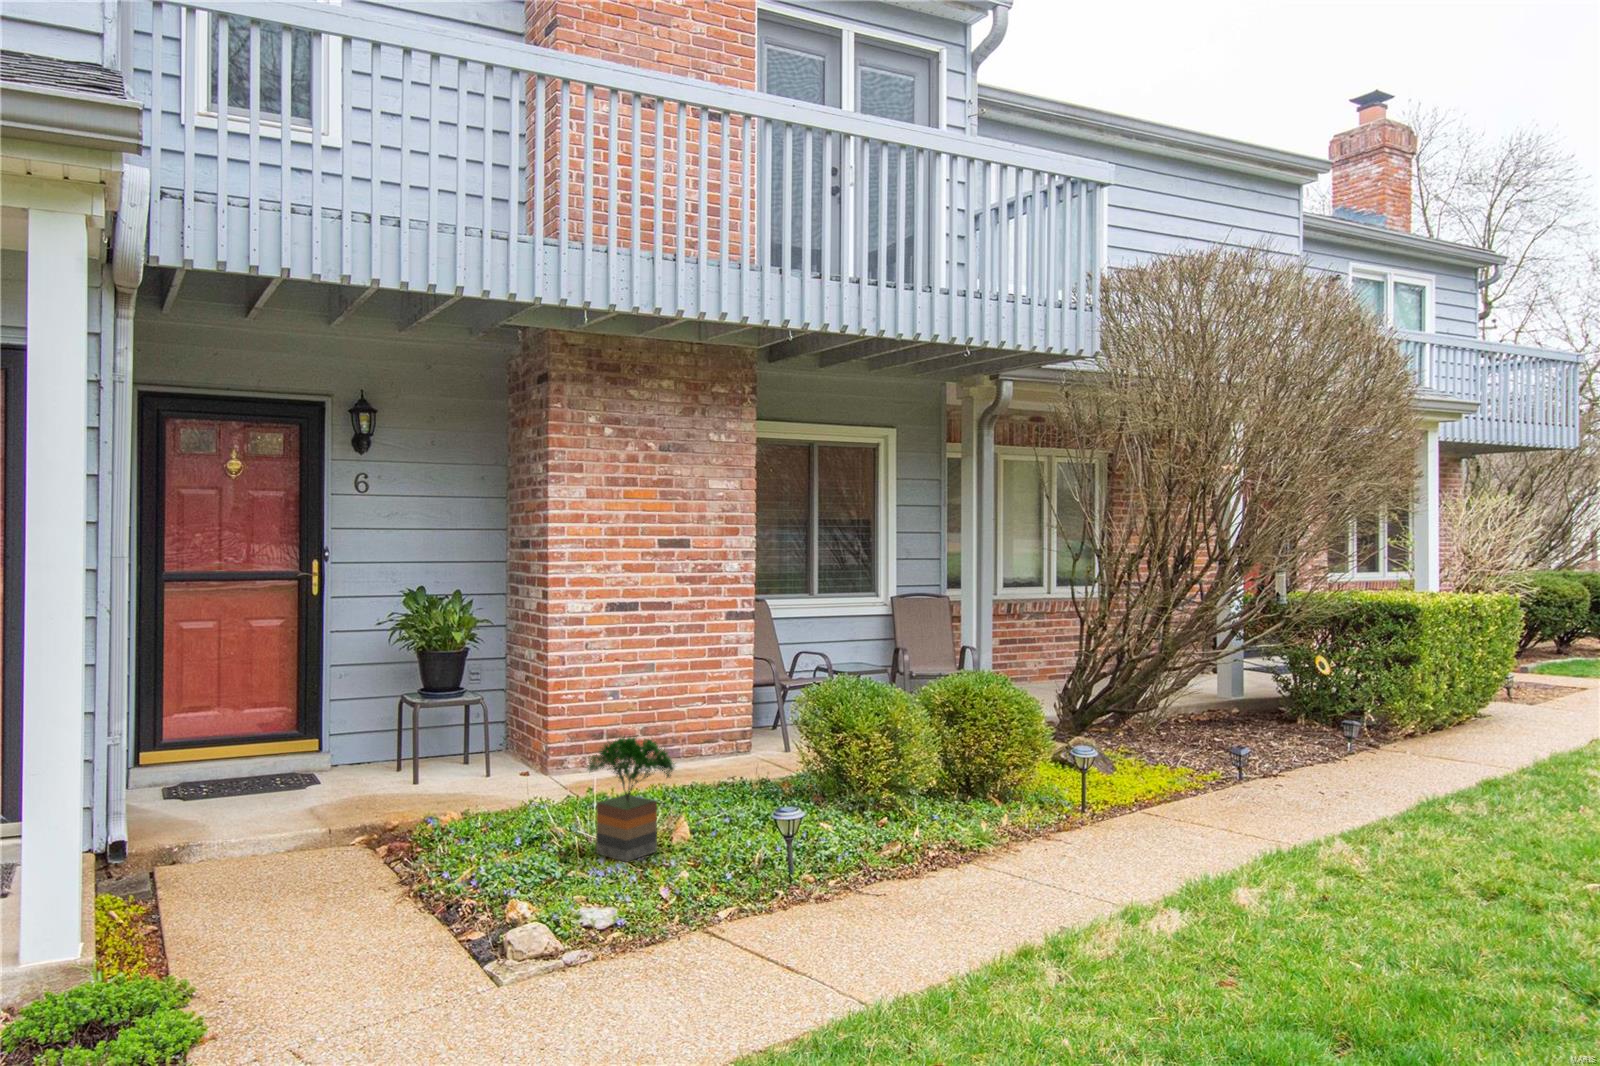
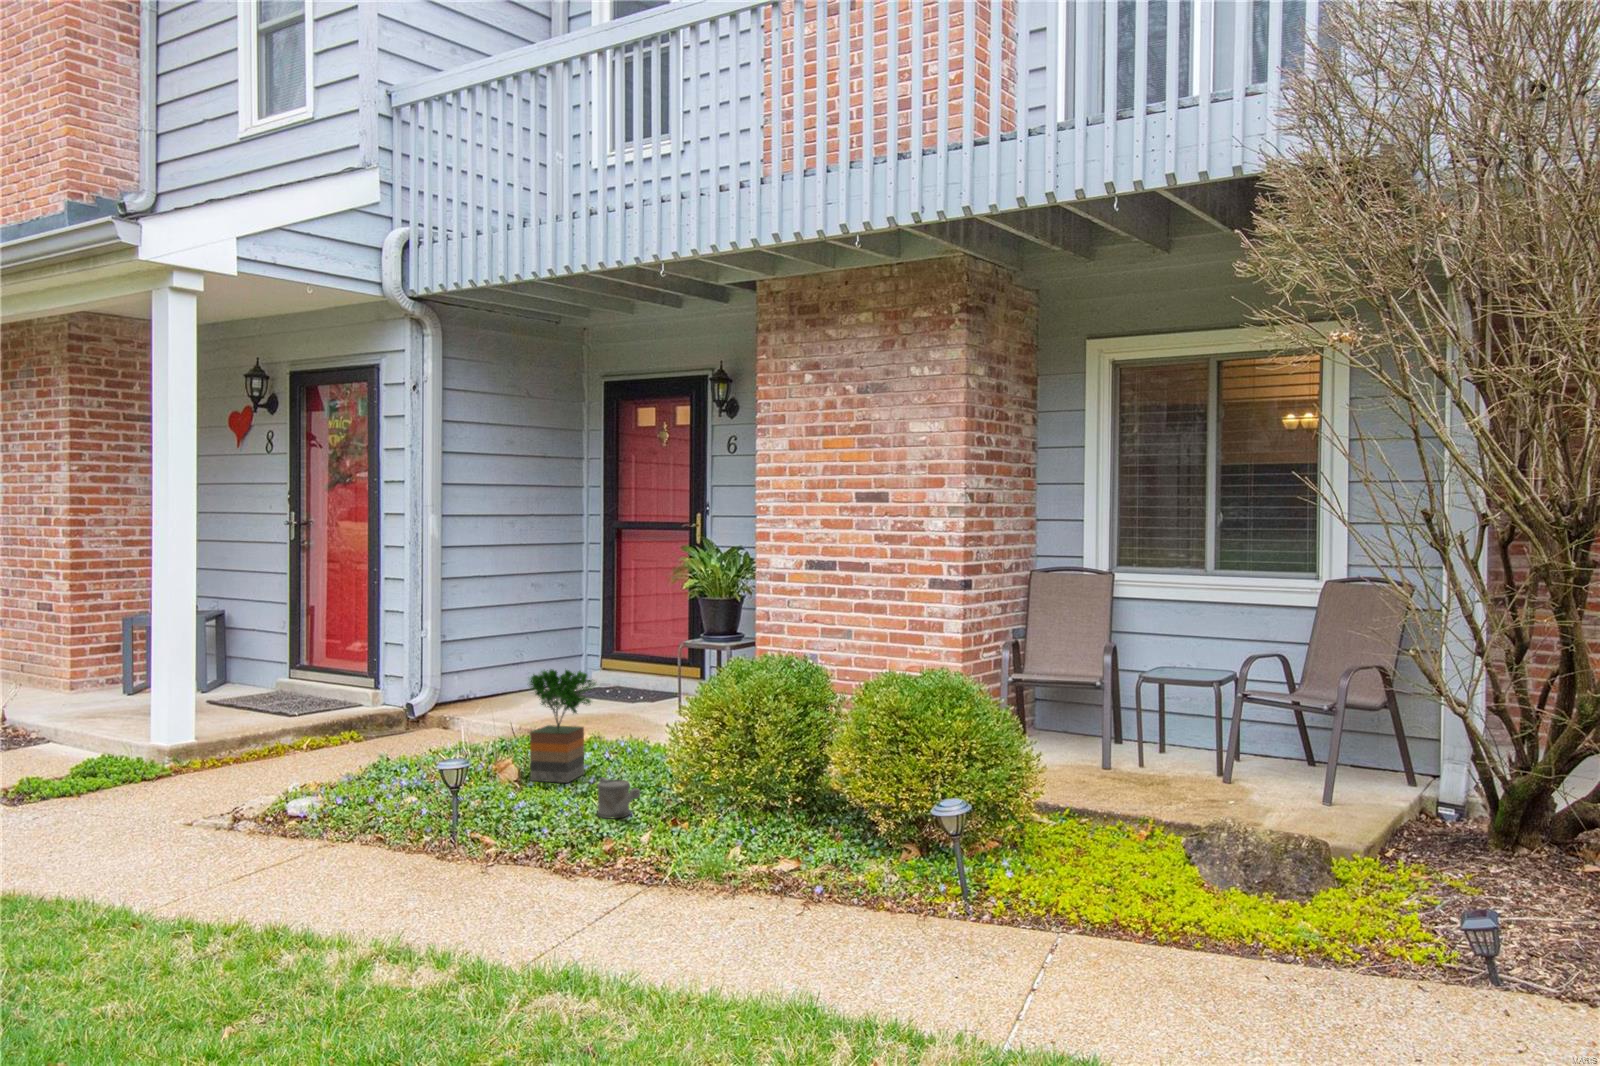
watering can: none [757,817,838,857] -> present [598,777,640,818]

